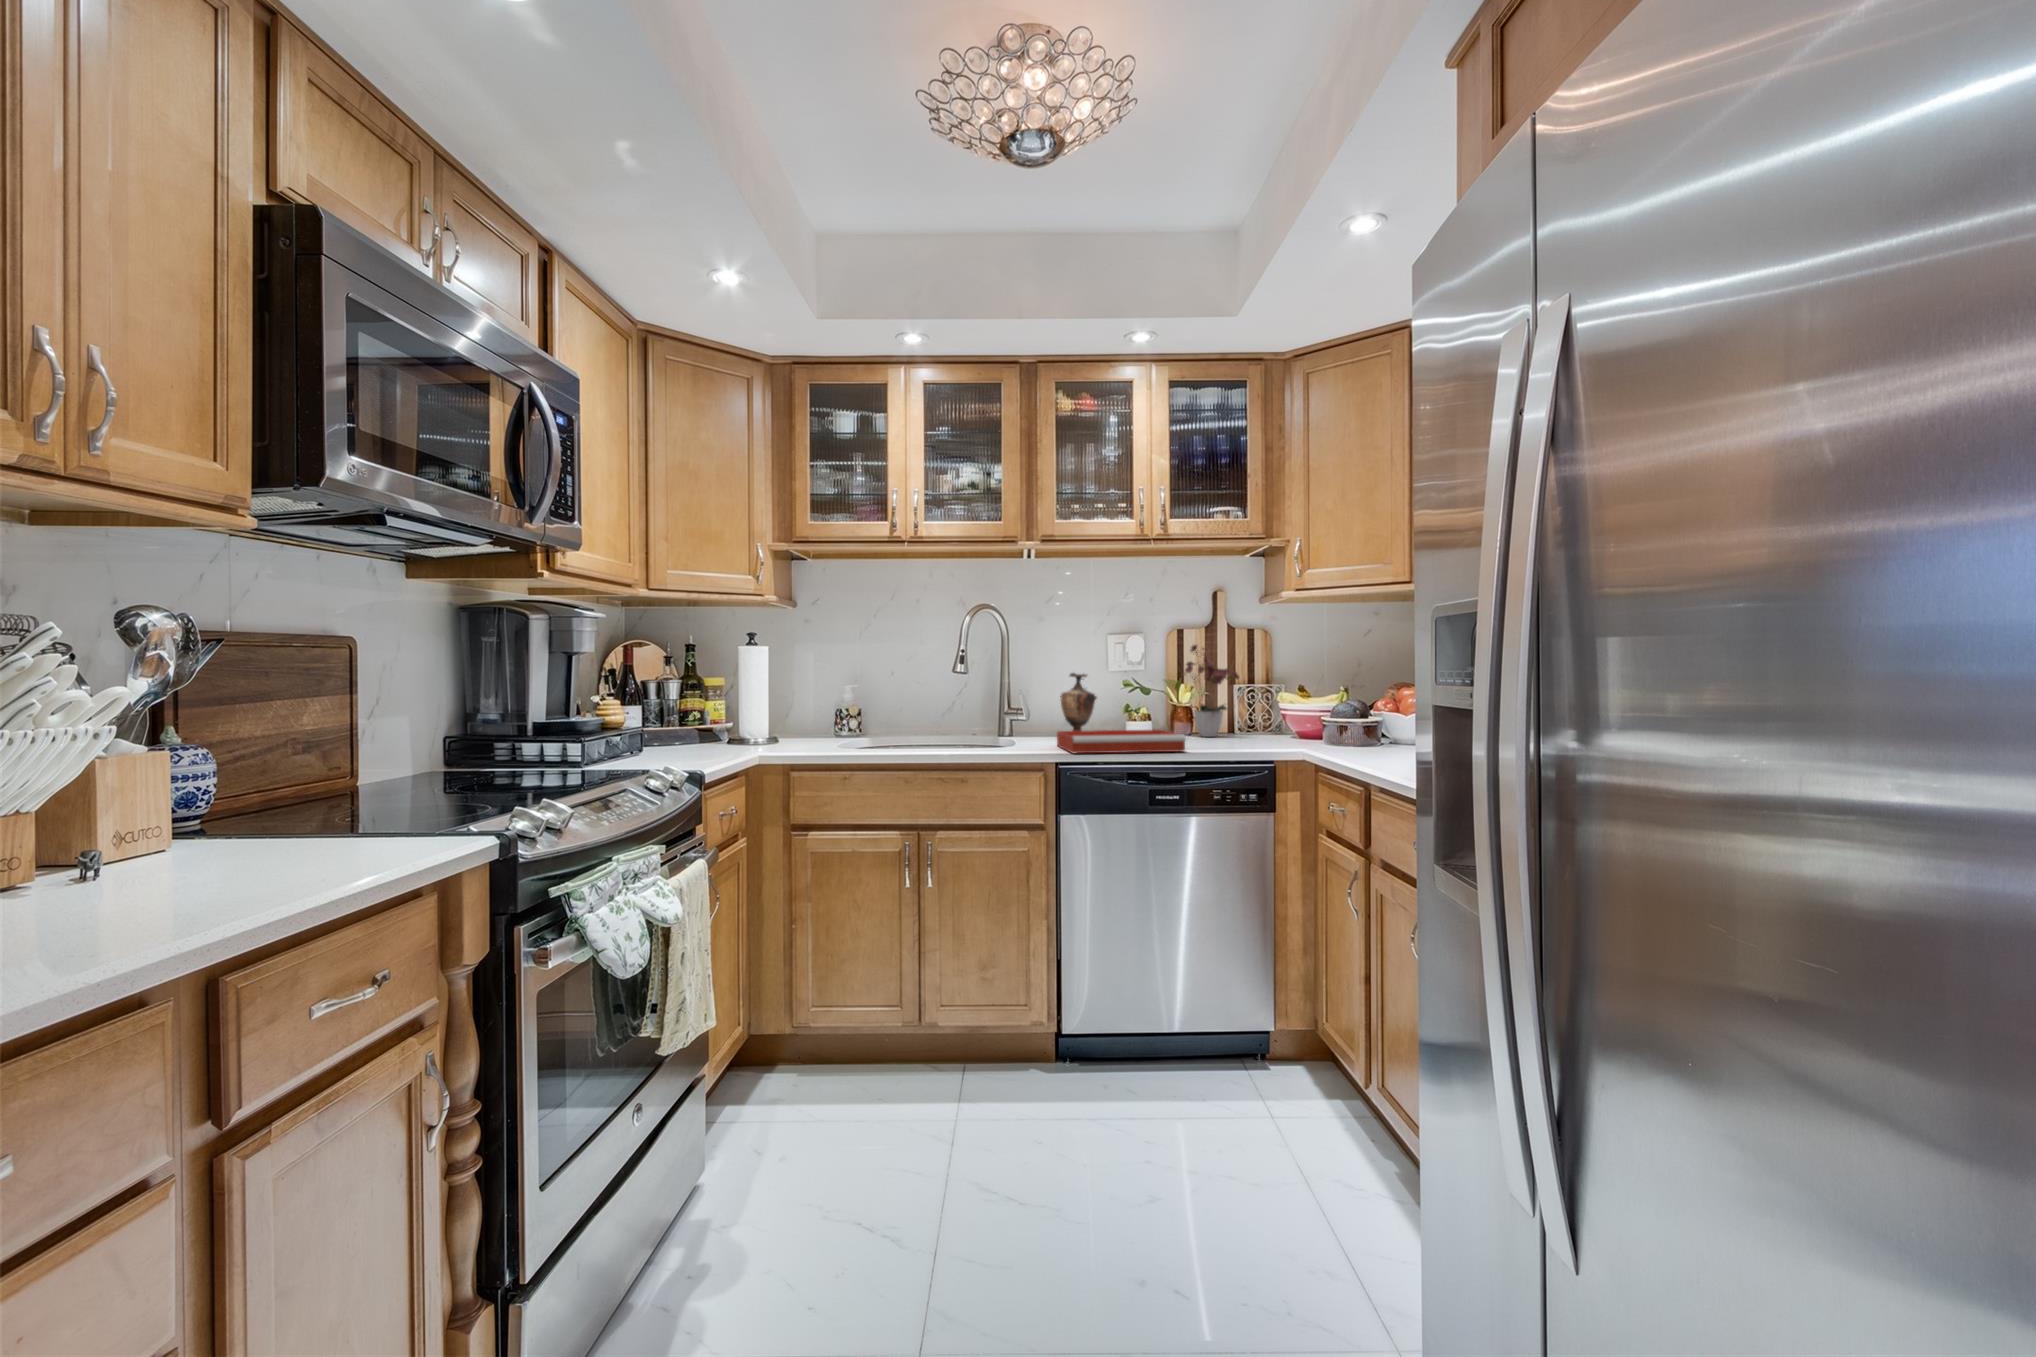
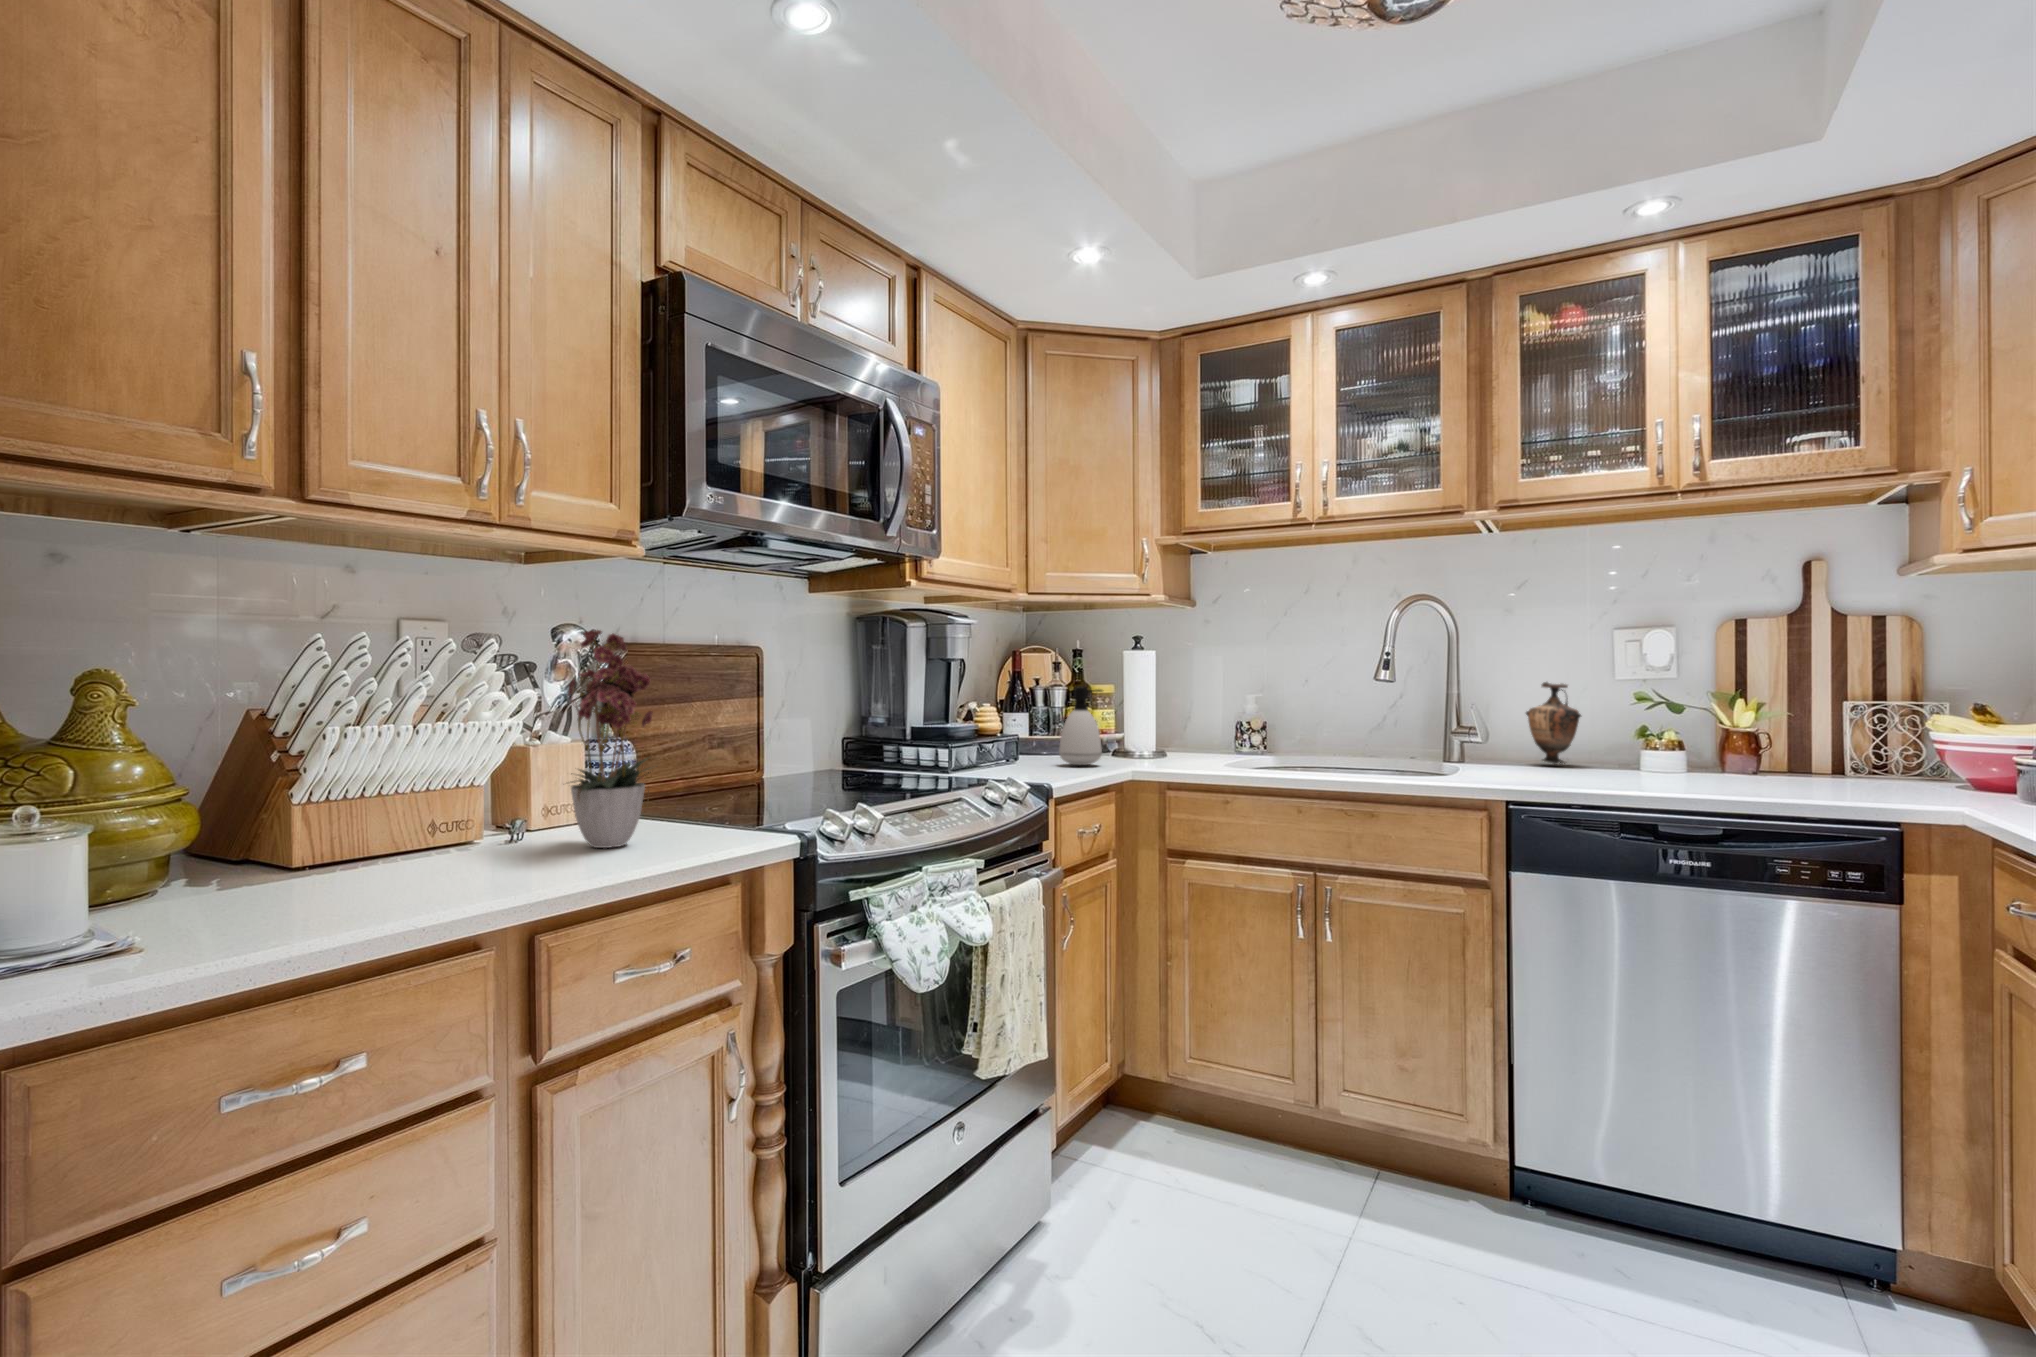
flower arrangement: present [1183,645,1239,737] -> present [568,630,653,848]
soap dispenser: none [683,679,726,754] -> present [1059,686,1102,765]
tray: present [1057,730,1186,753] -> none [1506,758,1694,796]

